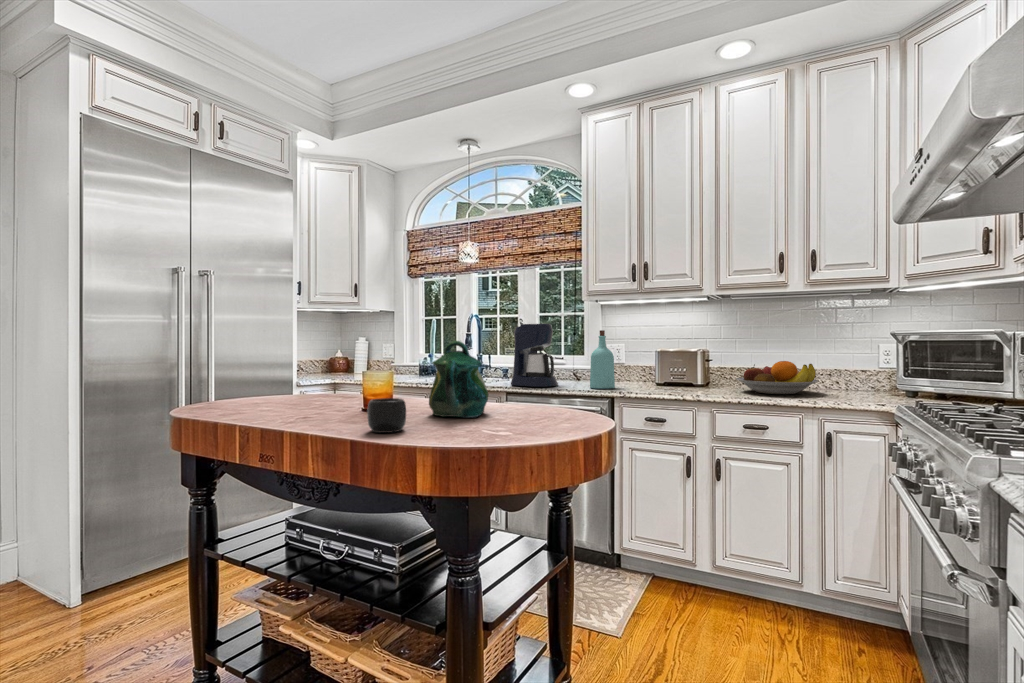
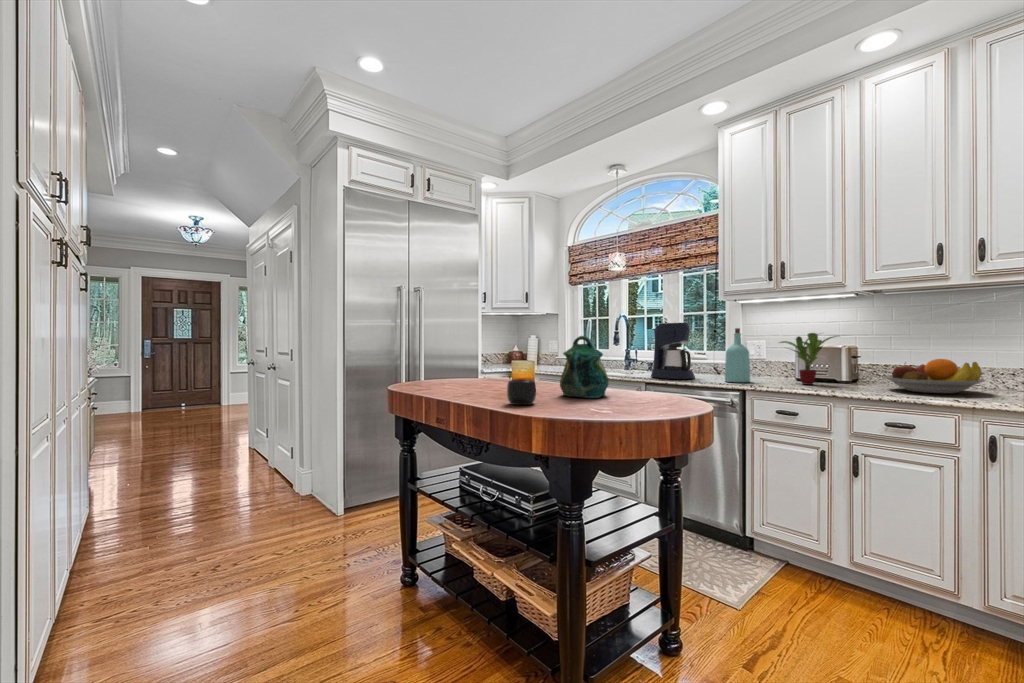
potted plant: none [640,335,700,389] -> present [780,333,837,385]

